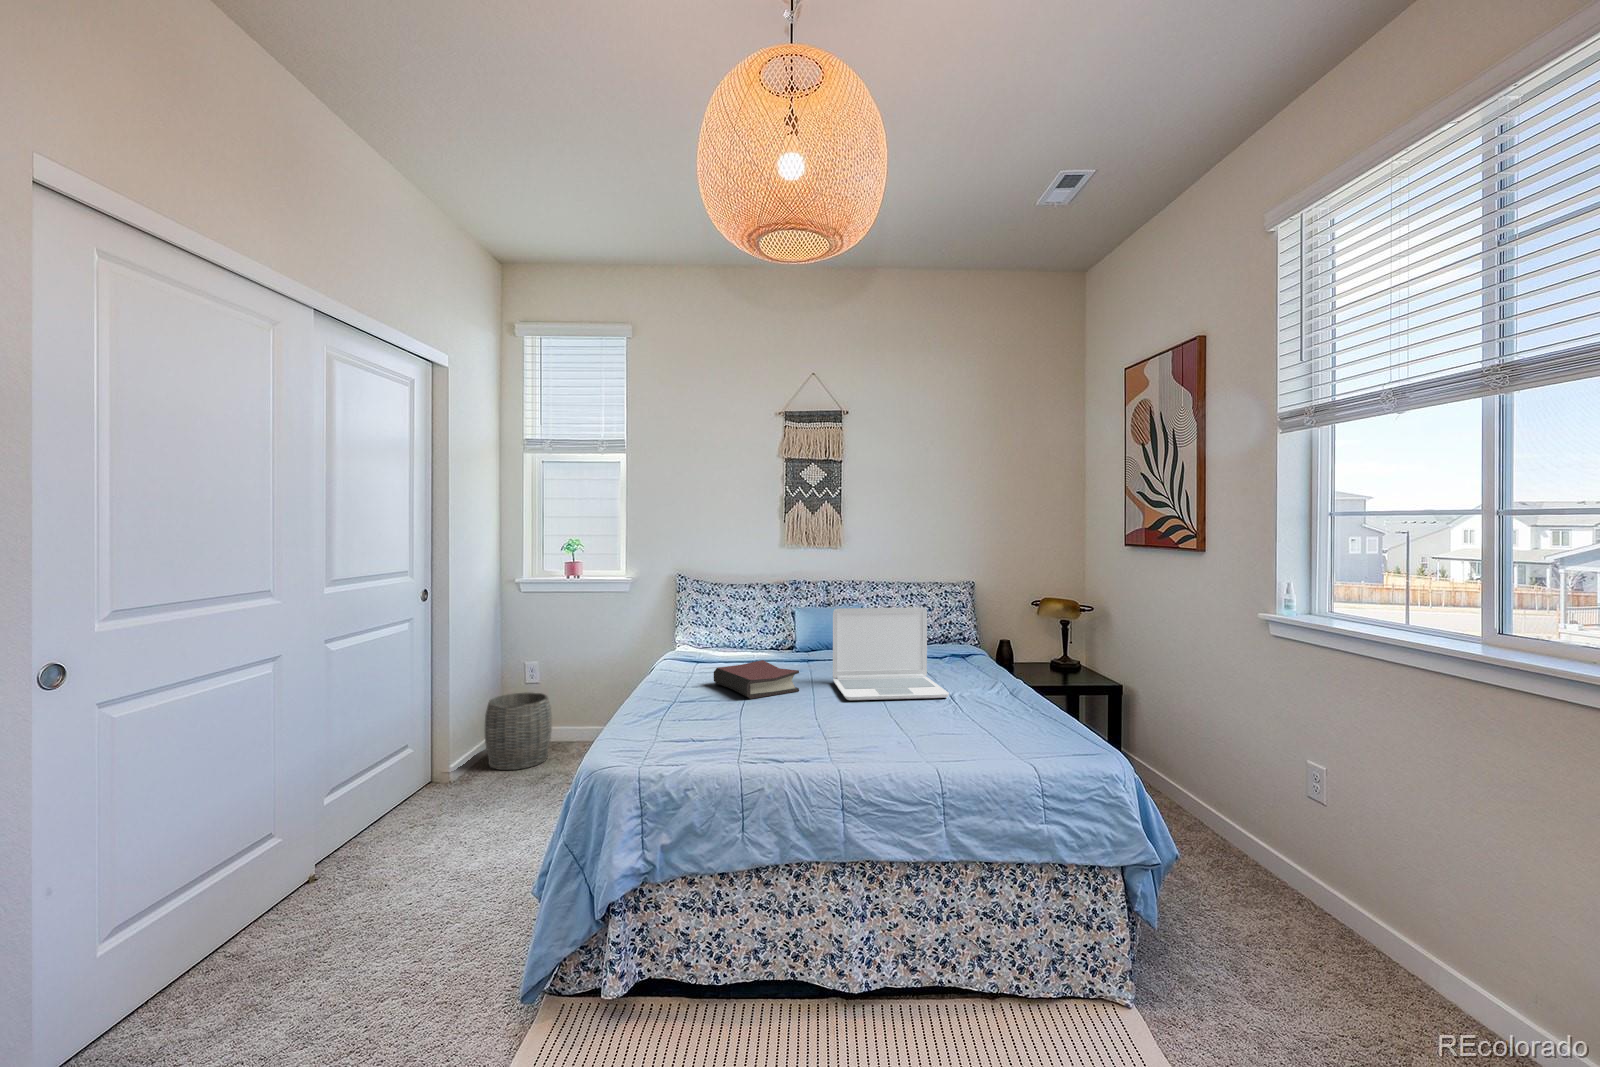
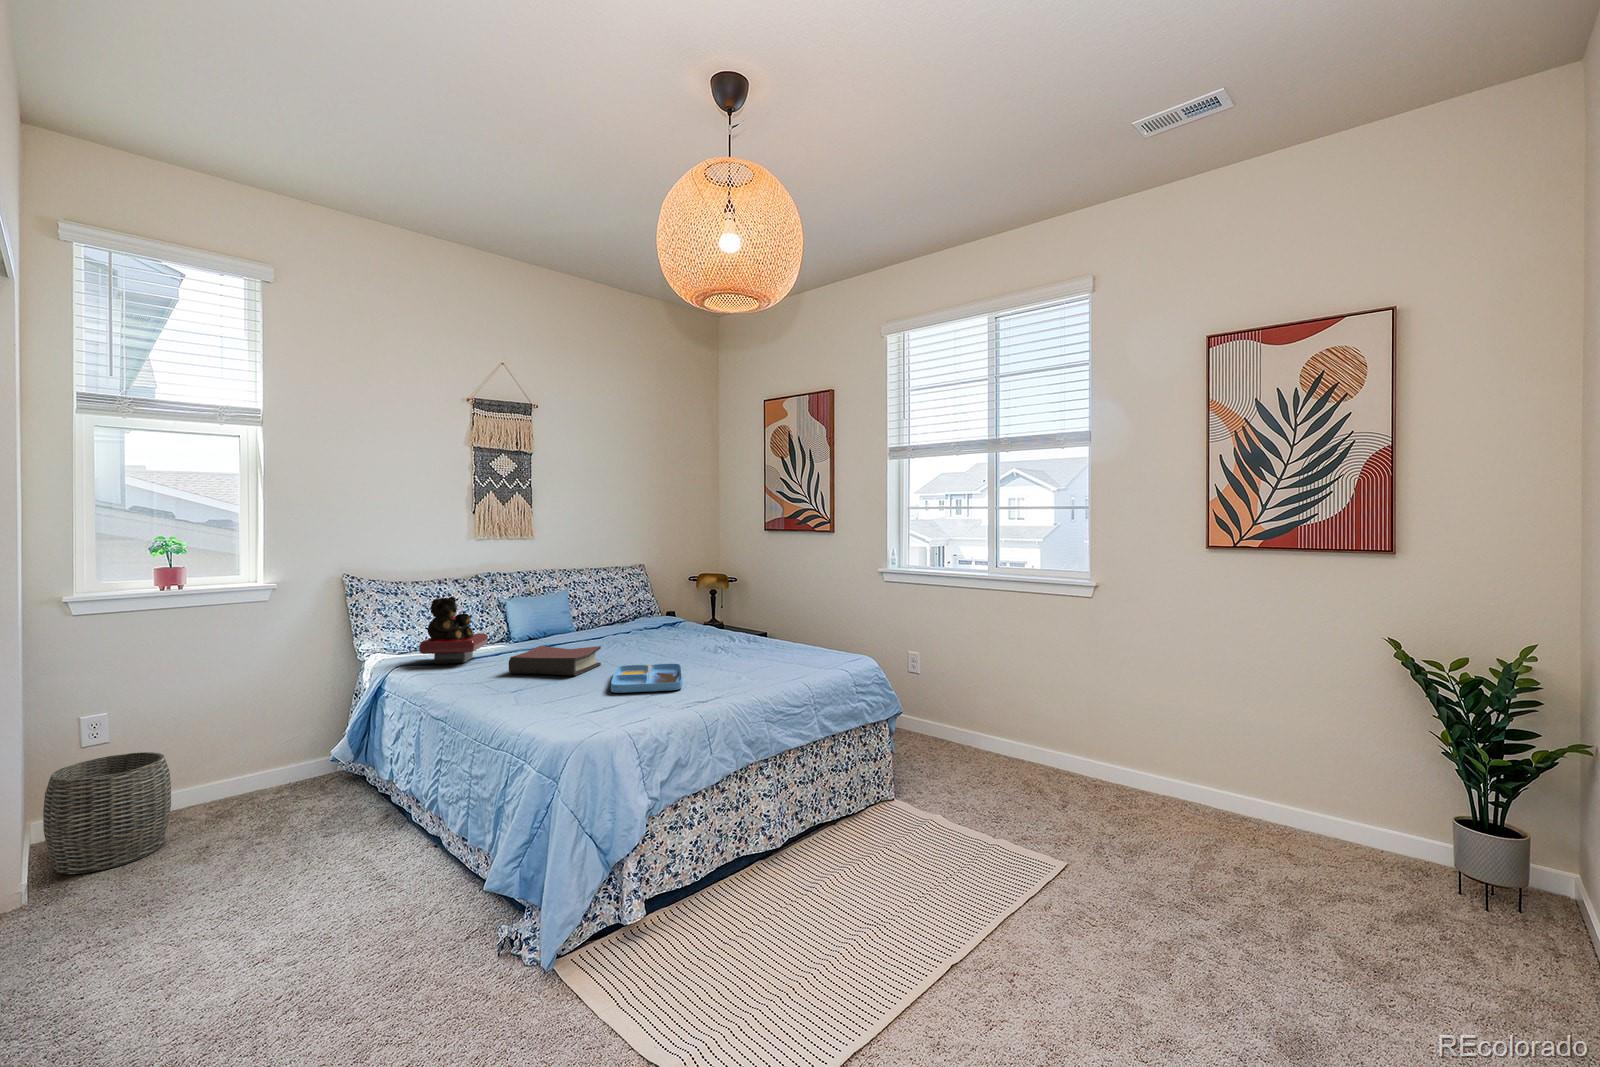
teddy bear: none [684,602,748,665] -> present [419,597,488,664]
laptop: present [833,607,949,700] -> none [612,583,719,663]
tray: none [727,697,843,741] -> present [611,664,682,693]

